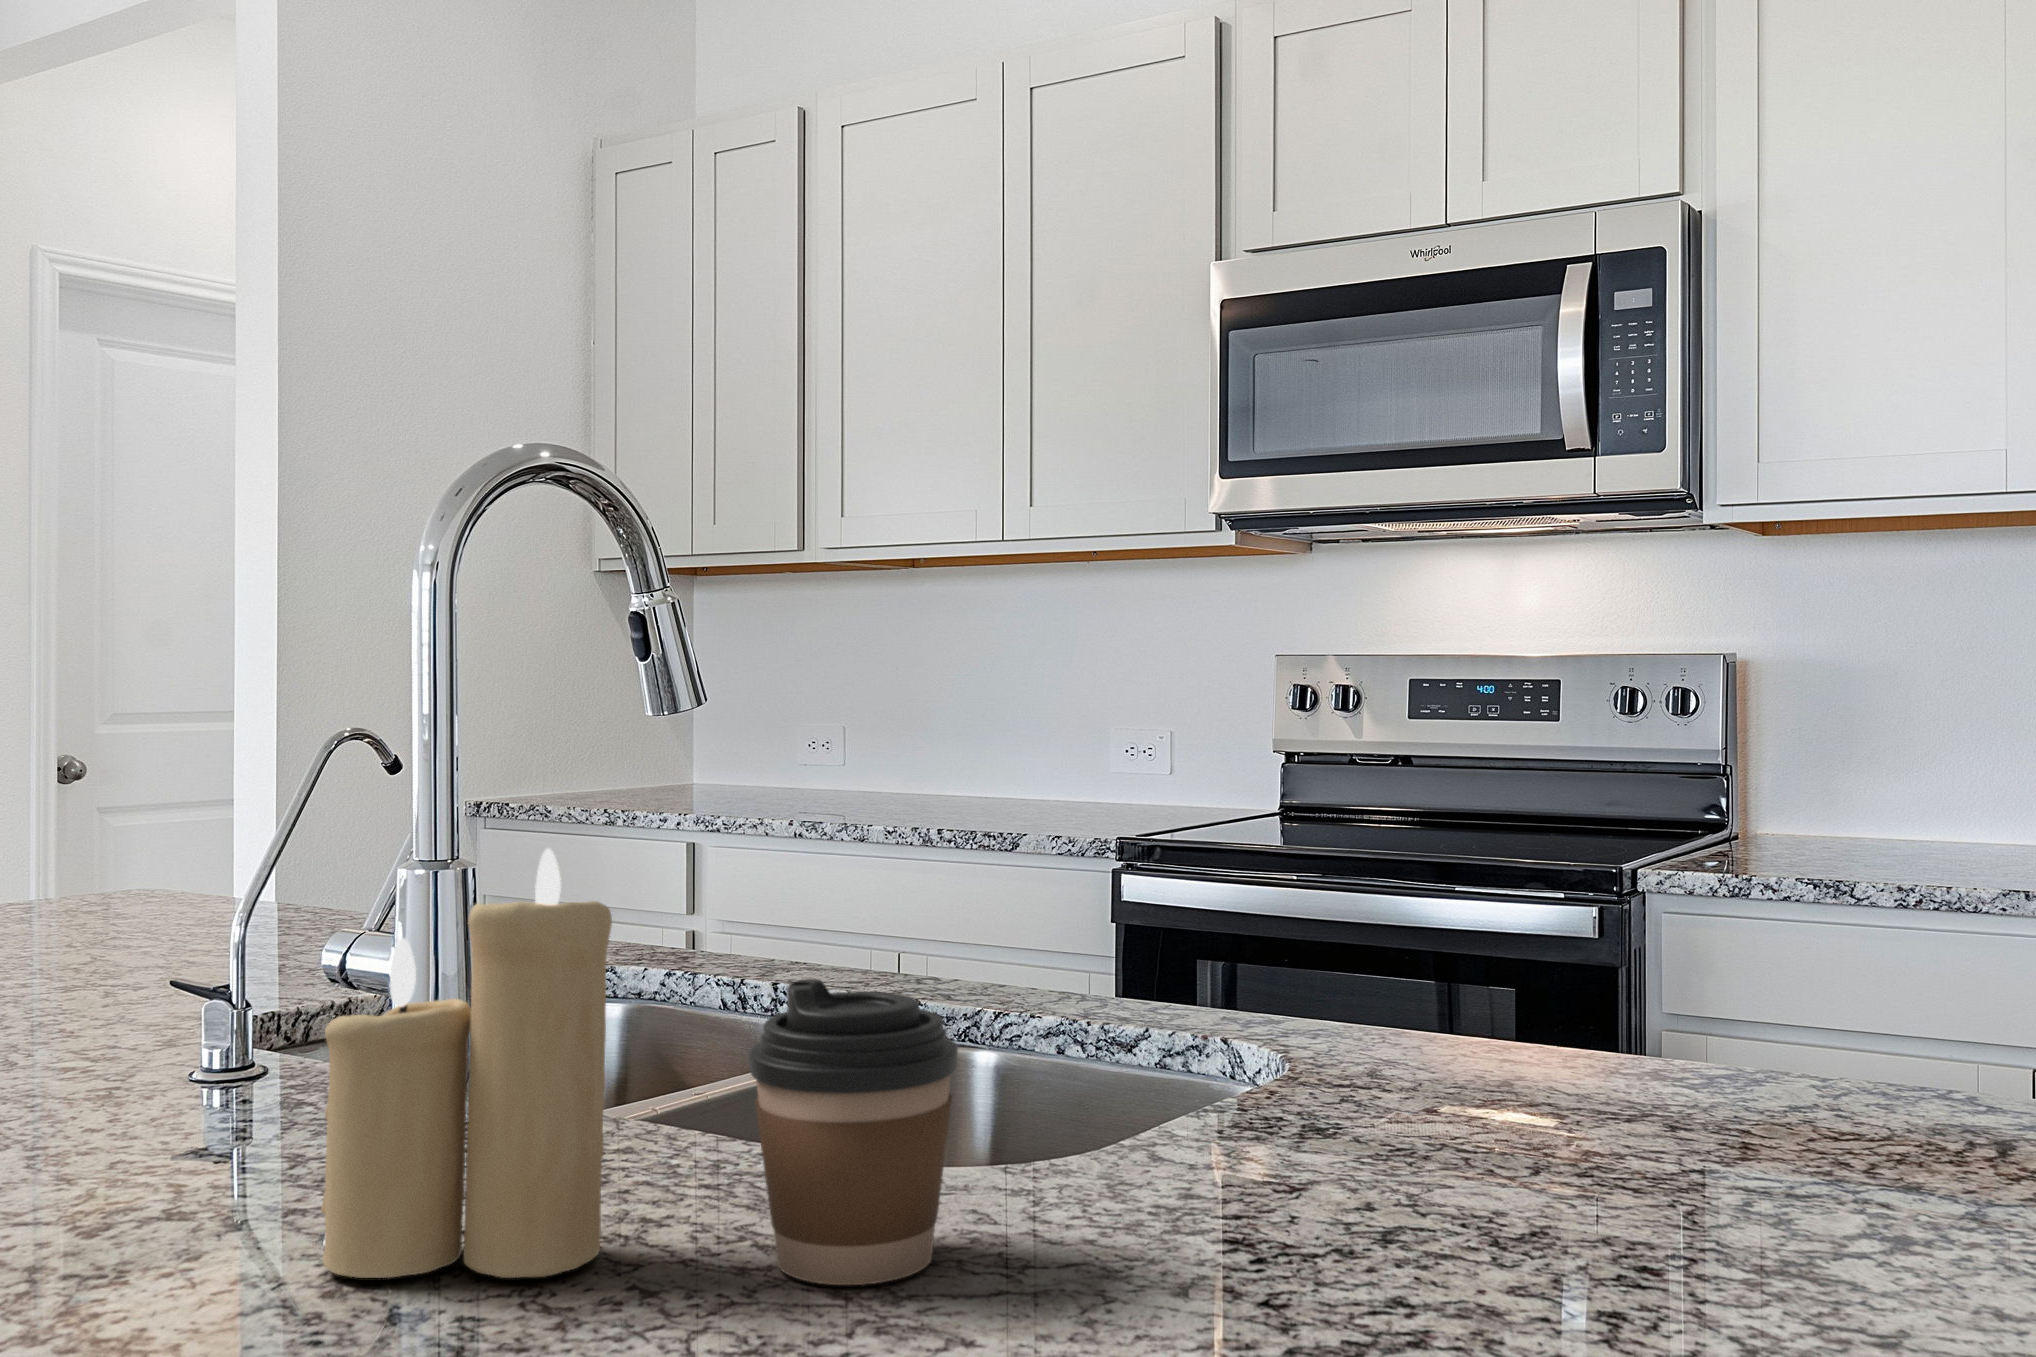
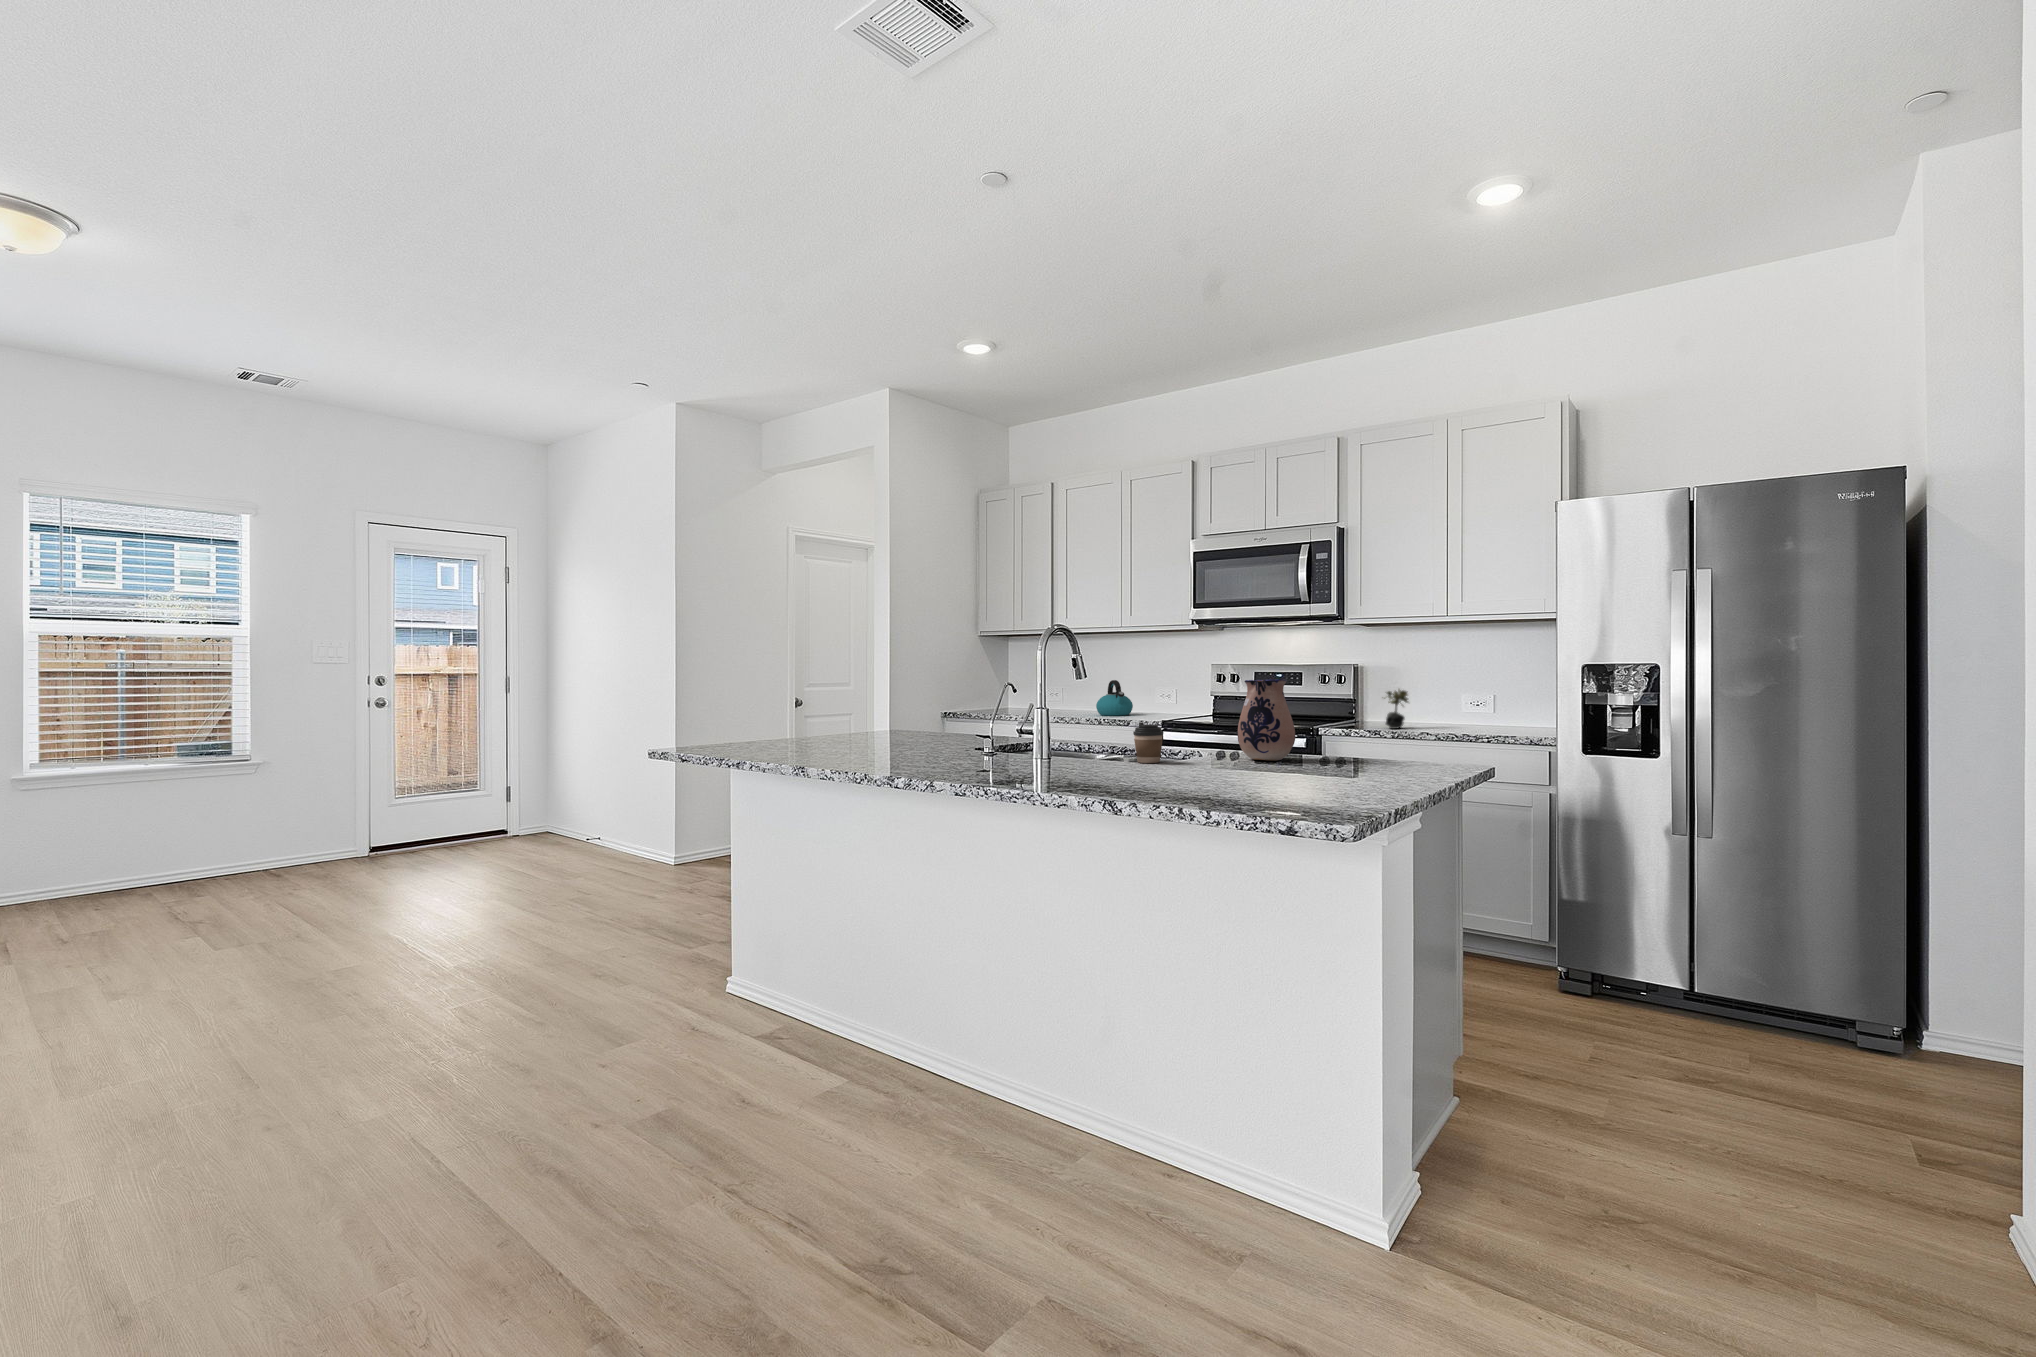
ceramic pitcher: none [1449,690,1830,1226] -> present [1238,680,1295,761]
kettle: none [935,703,1042,808] -> present [1096,680,1133,716]
succulent plant: none [1858,732,1965,875] -> present [1386,690,1408,729]
candle: present [321,848,612,1278] -> none [1073,703,1113,762]

